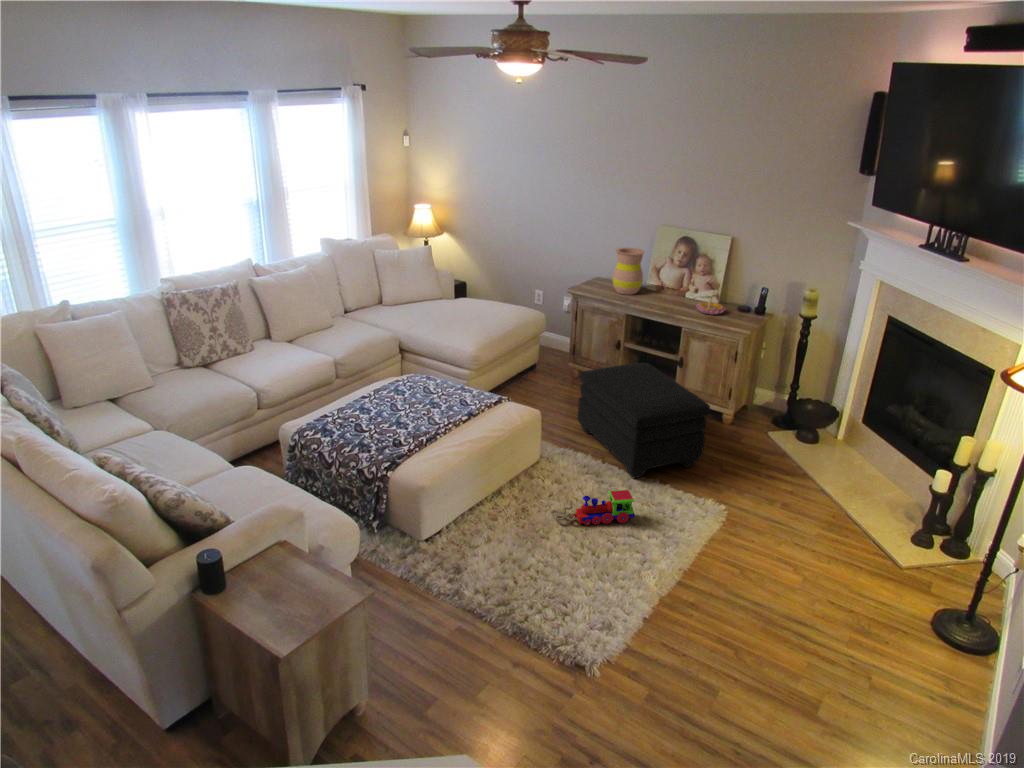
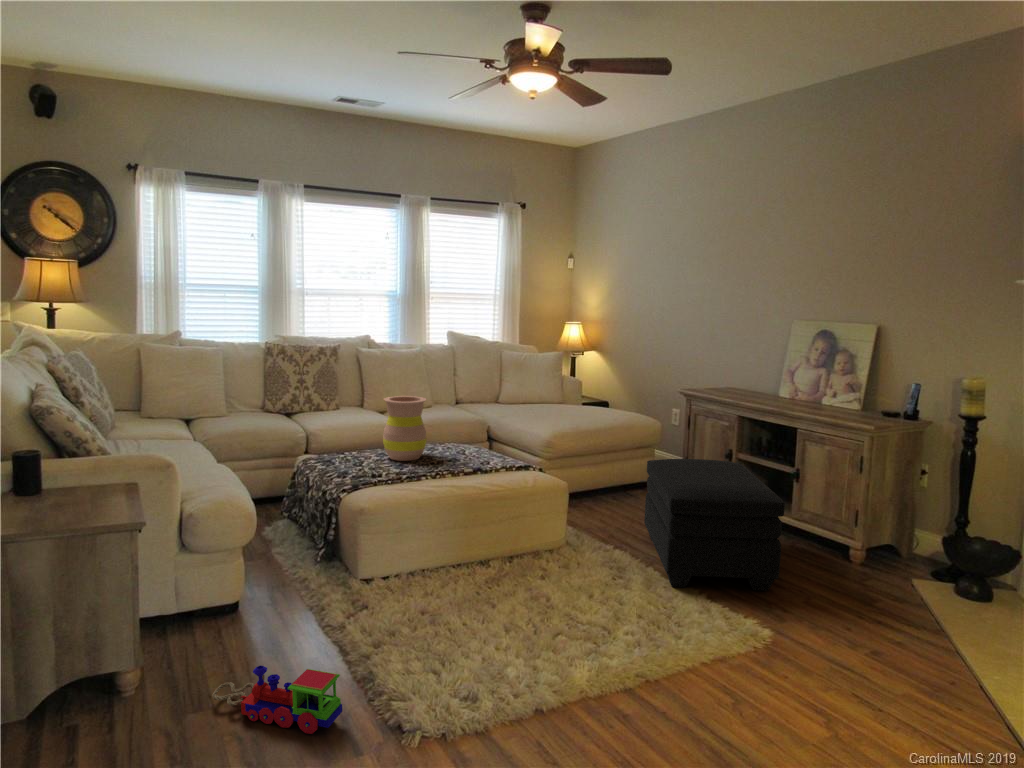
vase: present [613,248,645,295] -> present [383,396,427,461]
candle holder: present [696,294,725,315] -> none [822,389,863,416]
toy train: present [551,490,634,525] -> present [212,666,342,734]

